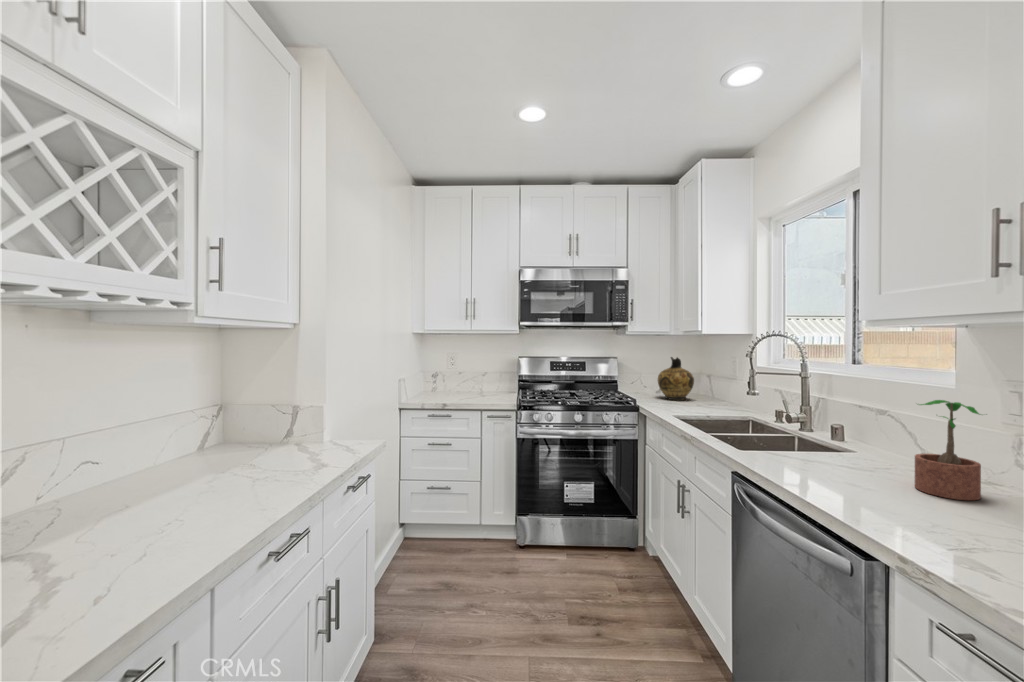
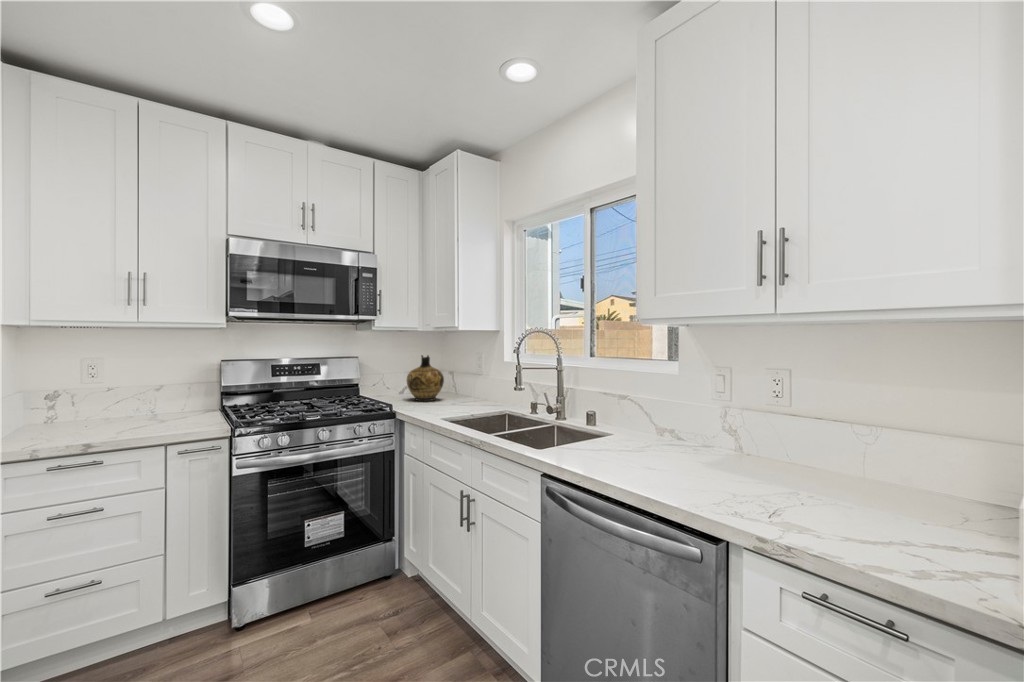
potted plant: present [915,400,981,500] -> none [675,384,722,464]

